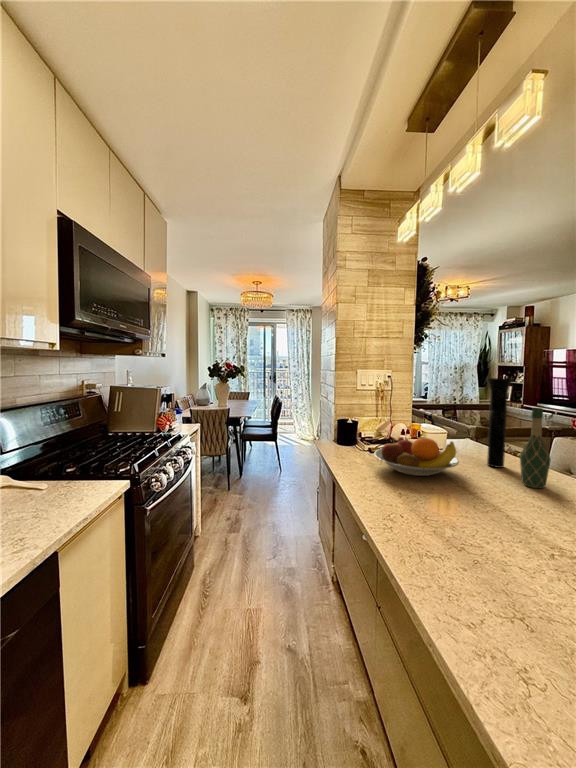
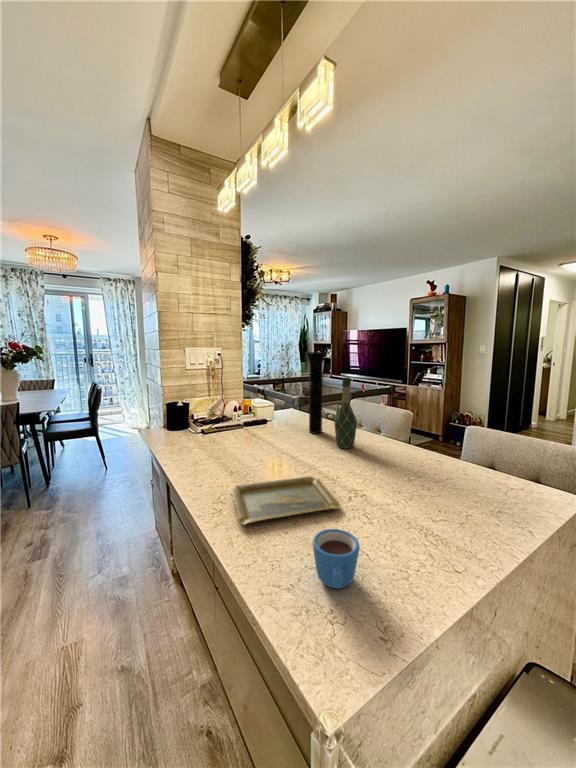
fruit bowl: present [374,437,459,476] -> none [204,414,286,454]
tray: none [403,499,520,540] -> present [231,476,340,524]
mug: none [486,547,538,602] -> present [313,529,360,588]

